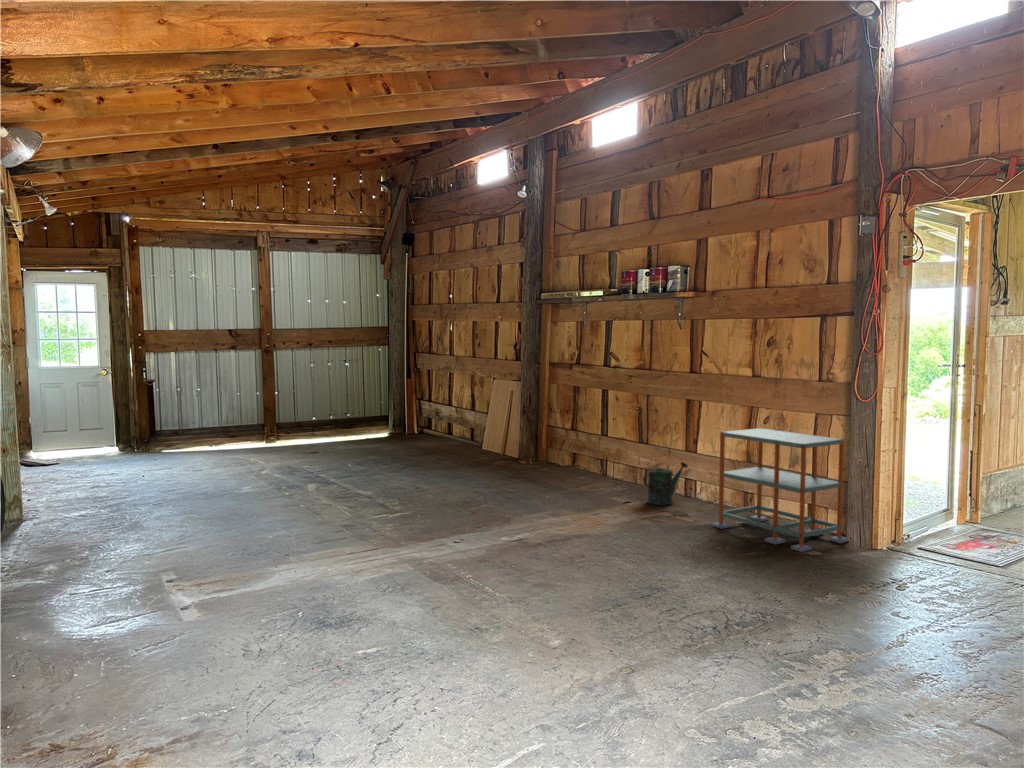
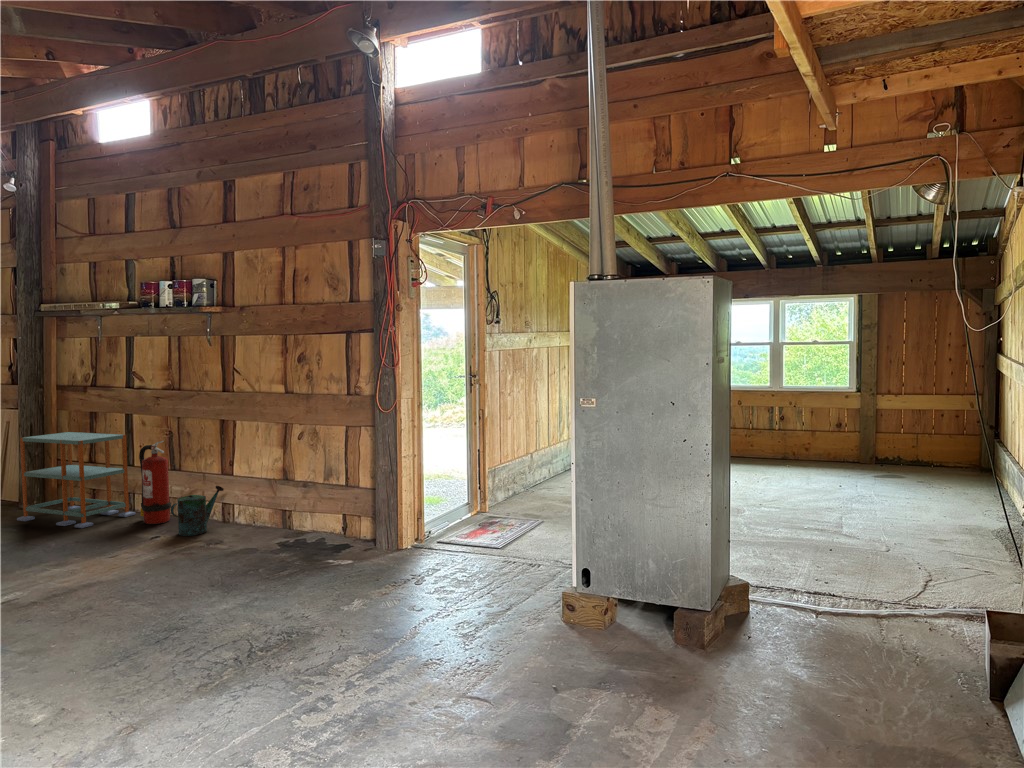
fire extinguisher: none [613,416,639,491] -> present [139,441,171,524]
shelving unit: present [712,428,849,552] -> present [17,432,136,528]

